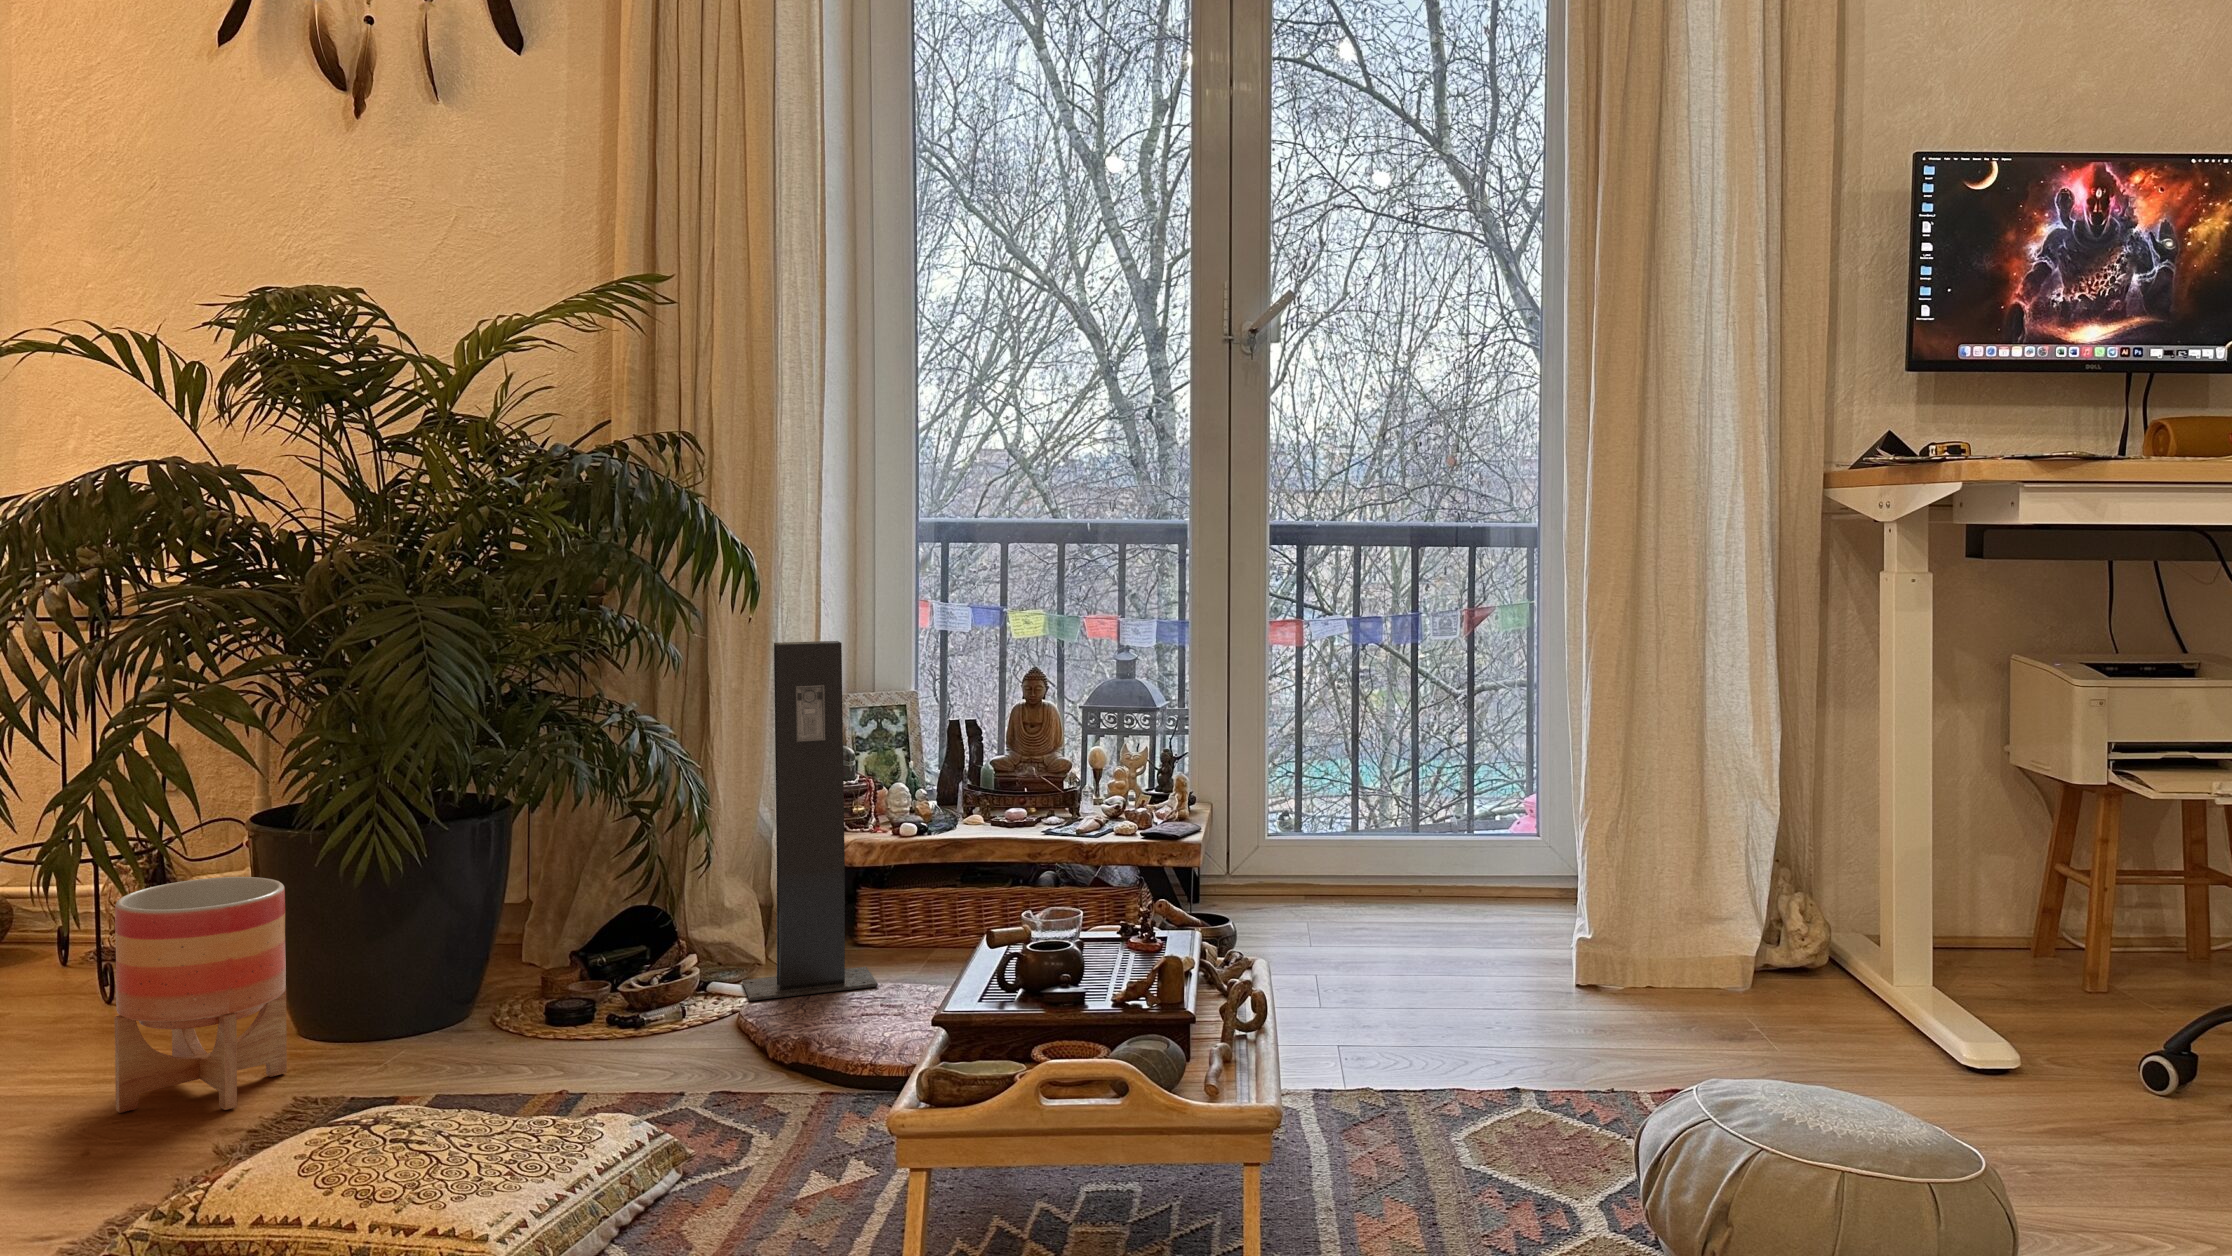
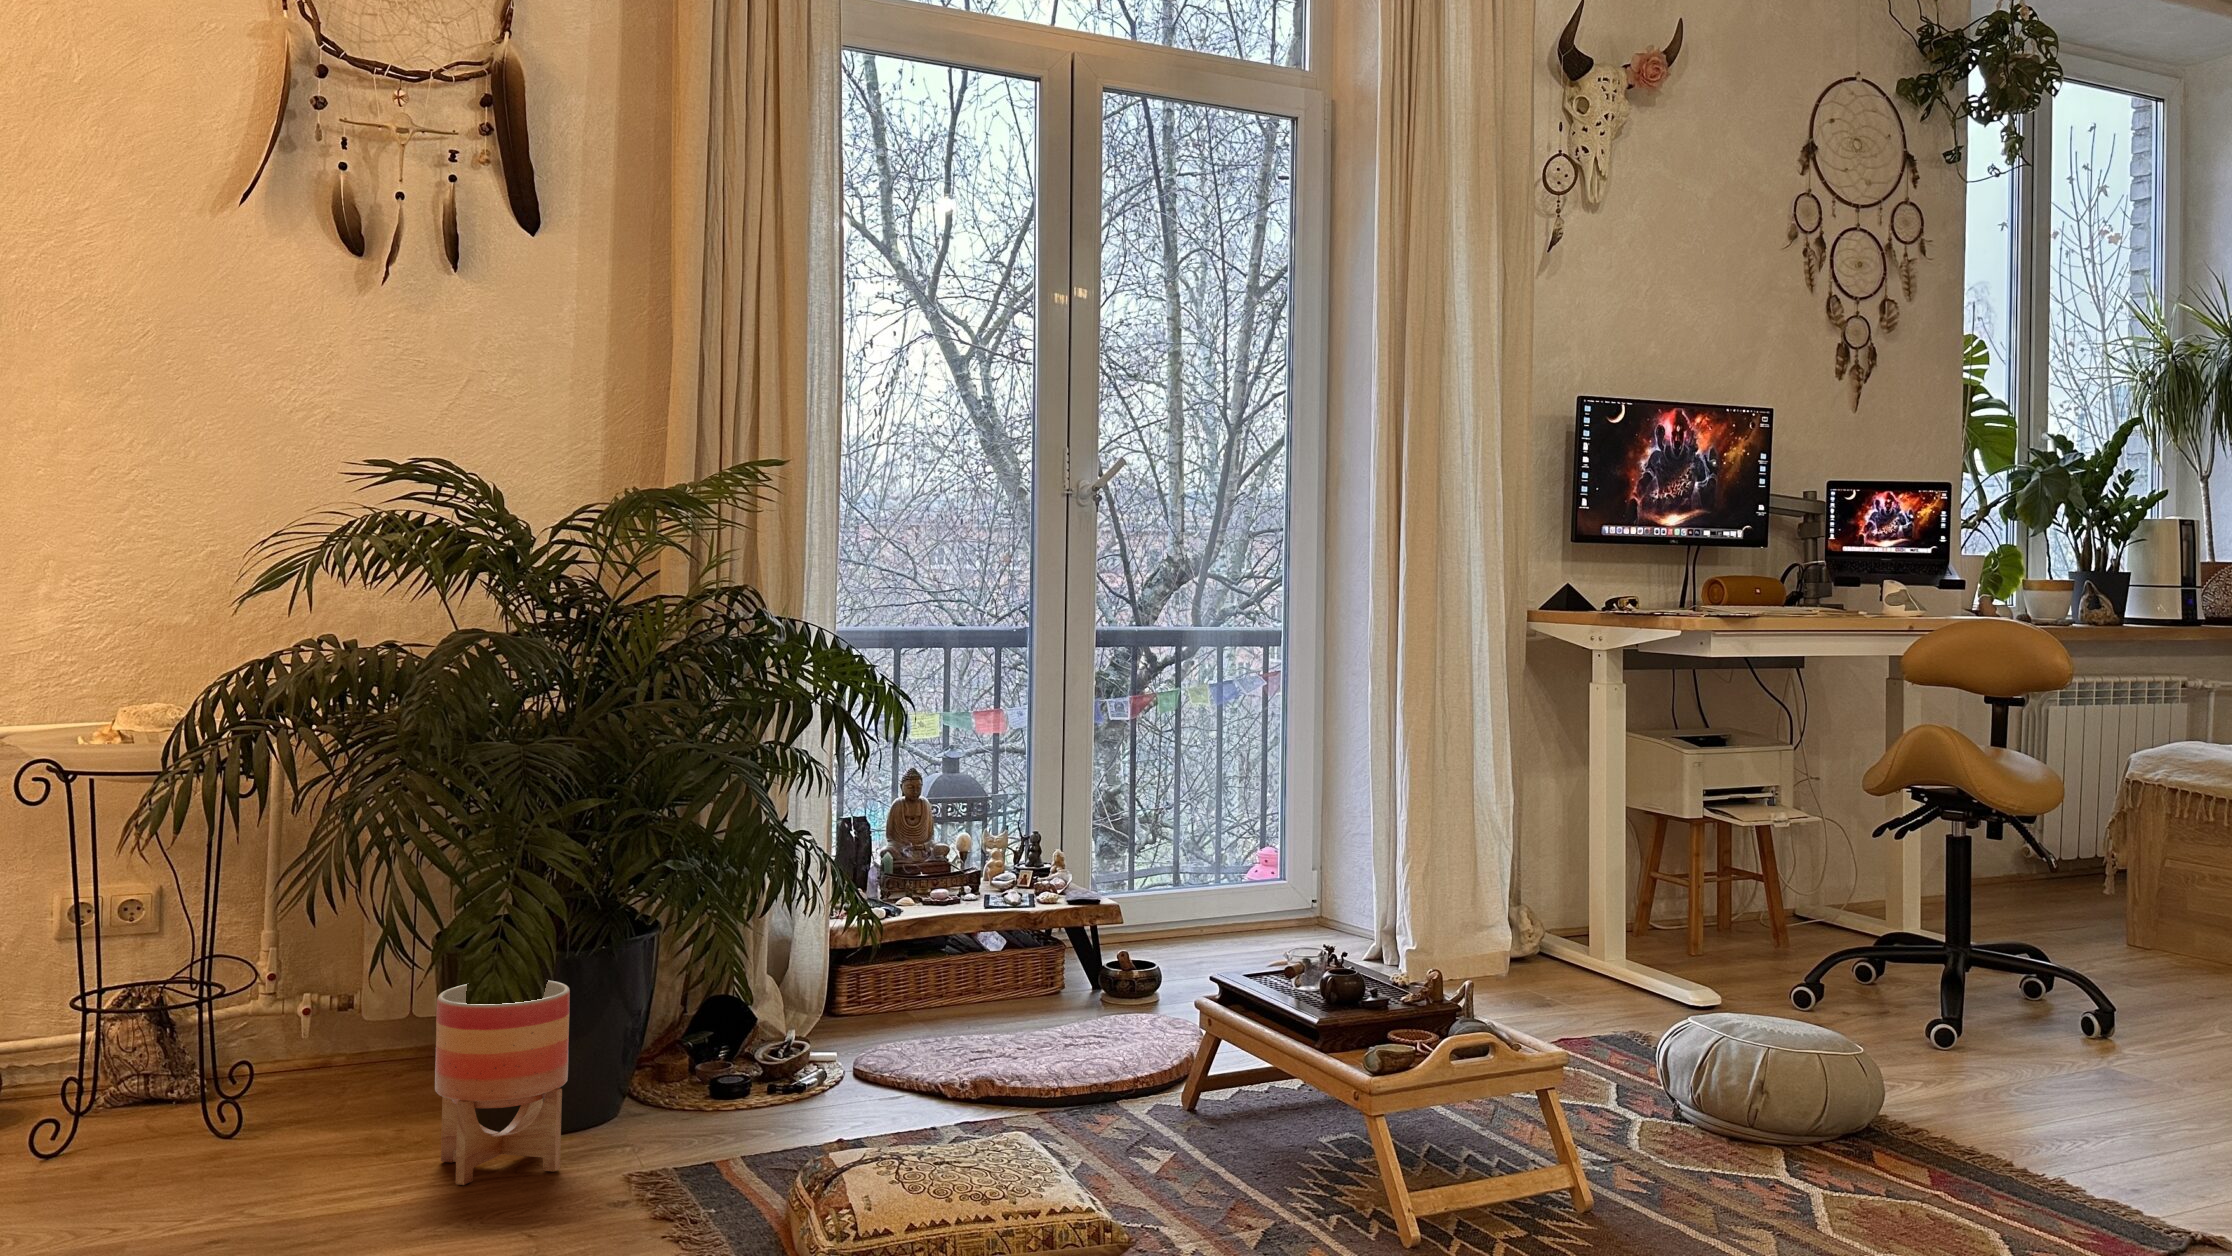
speaker: present [742,641,878,1001] -> none [788,758,904,1063]

